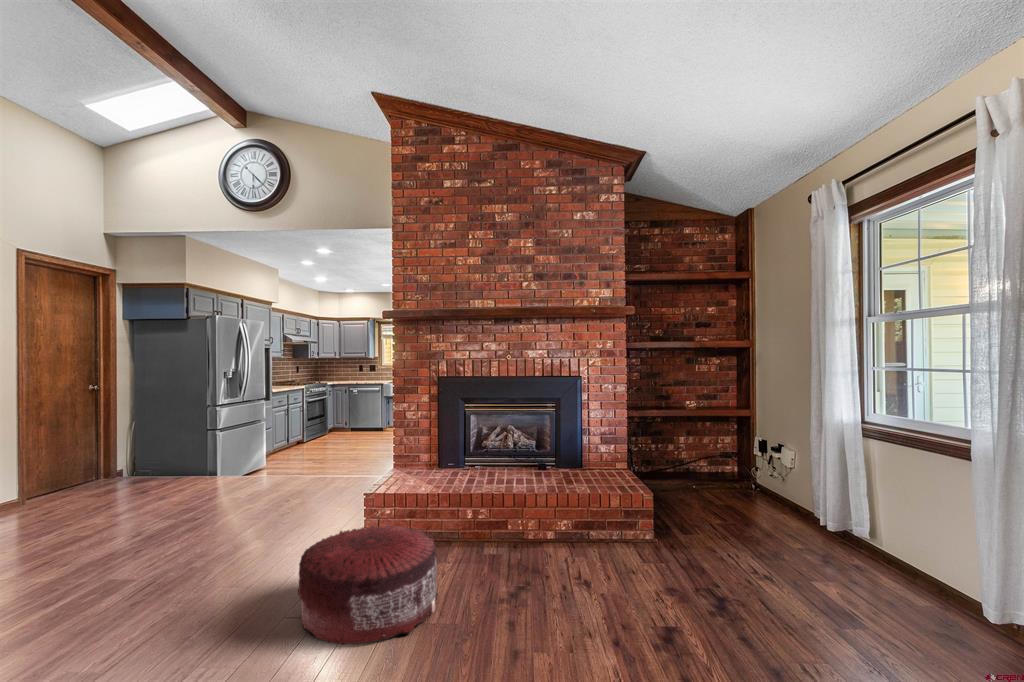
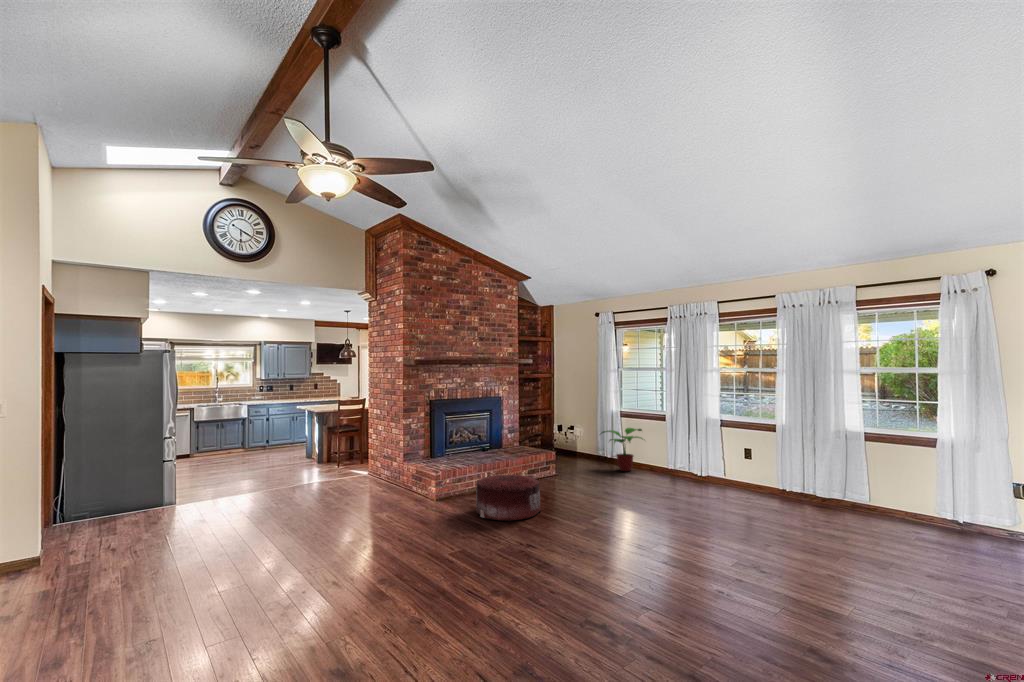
potted plant: none [779,468,899,579] -> present [601,428,642,471]

